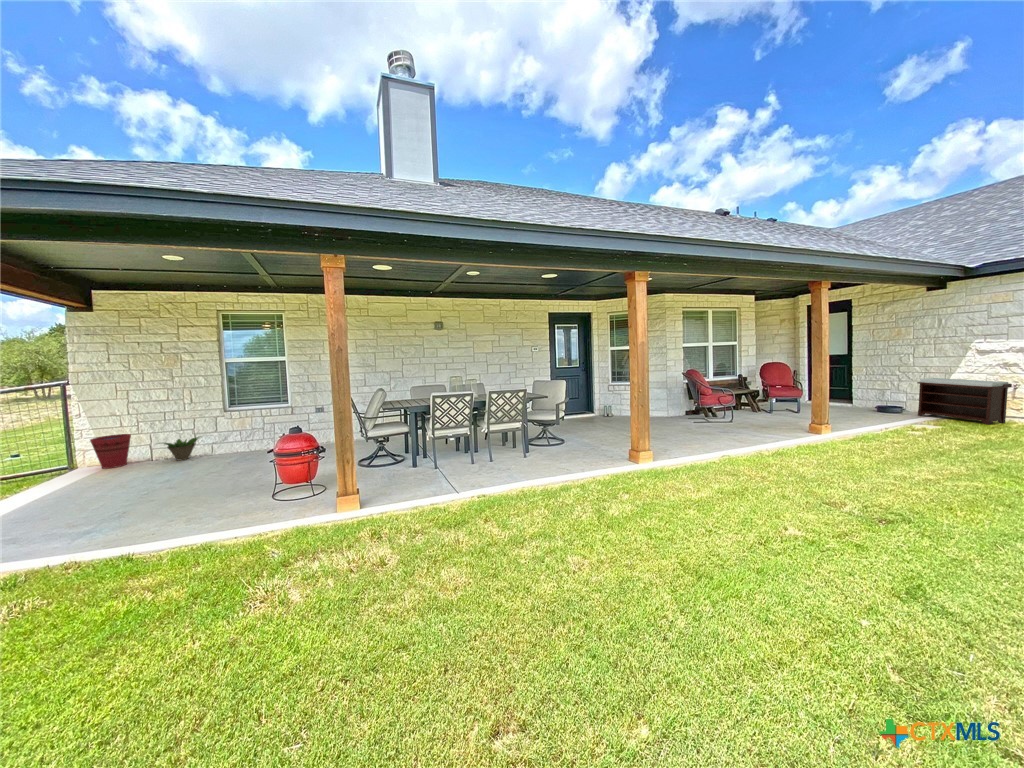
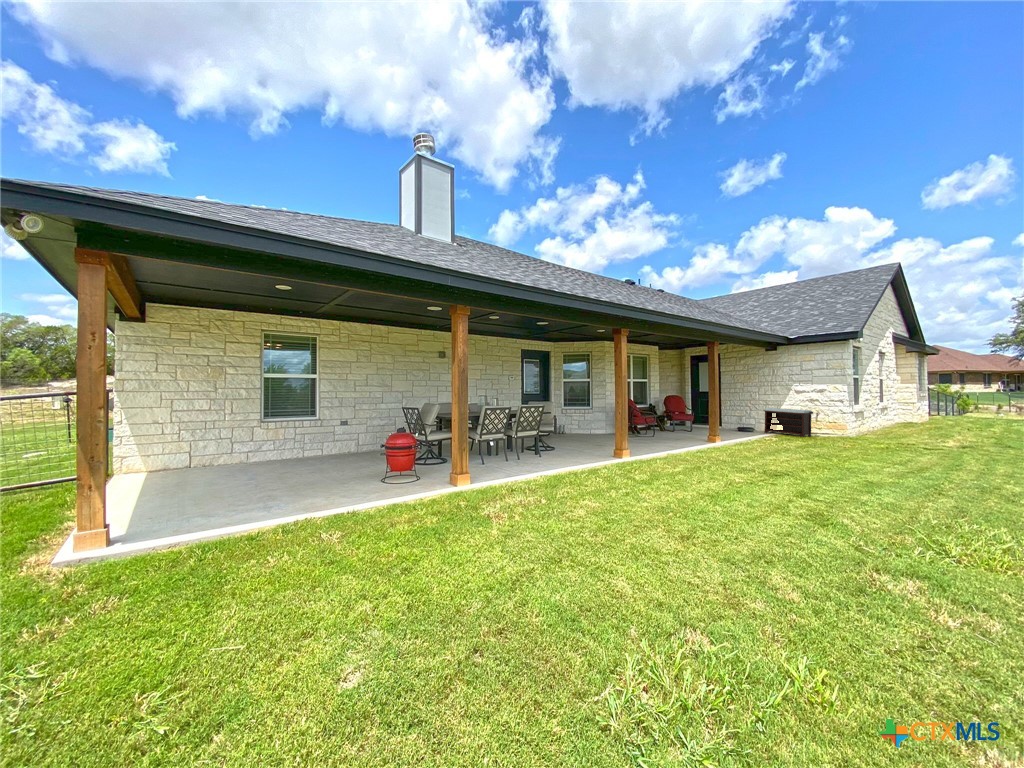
bucket: present [90,434,131,469] -> none [139,441,178,474]
decorative plant: present [163,436,201,461] -> none [202,444,247,466]

